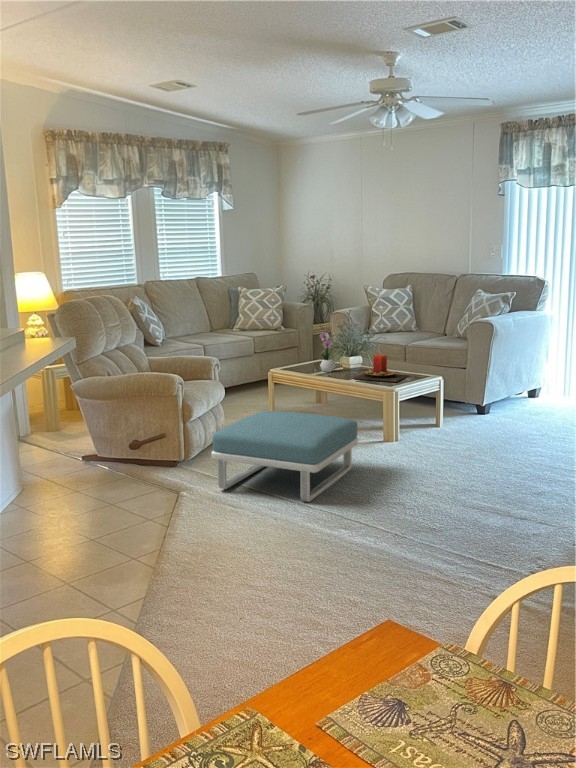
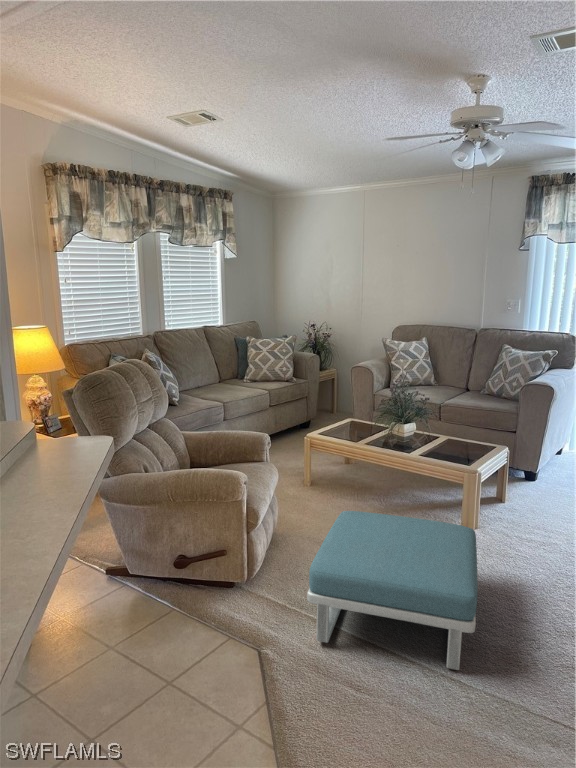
flower arrangement: present [320,325,335,372] -> none [367,389,385,440]
candle: present [353,354,408,382] -> none [416,423,472,458]

